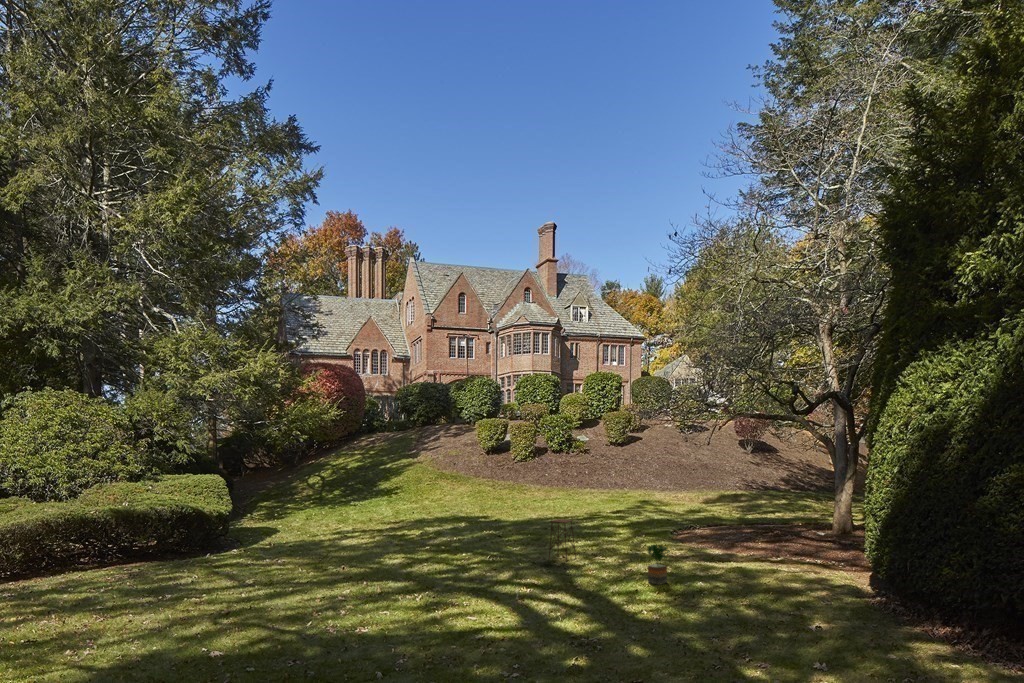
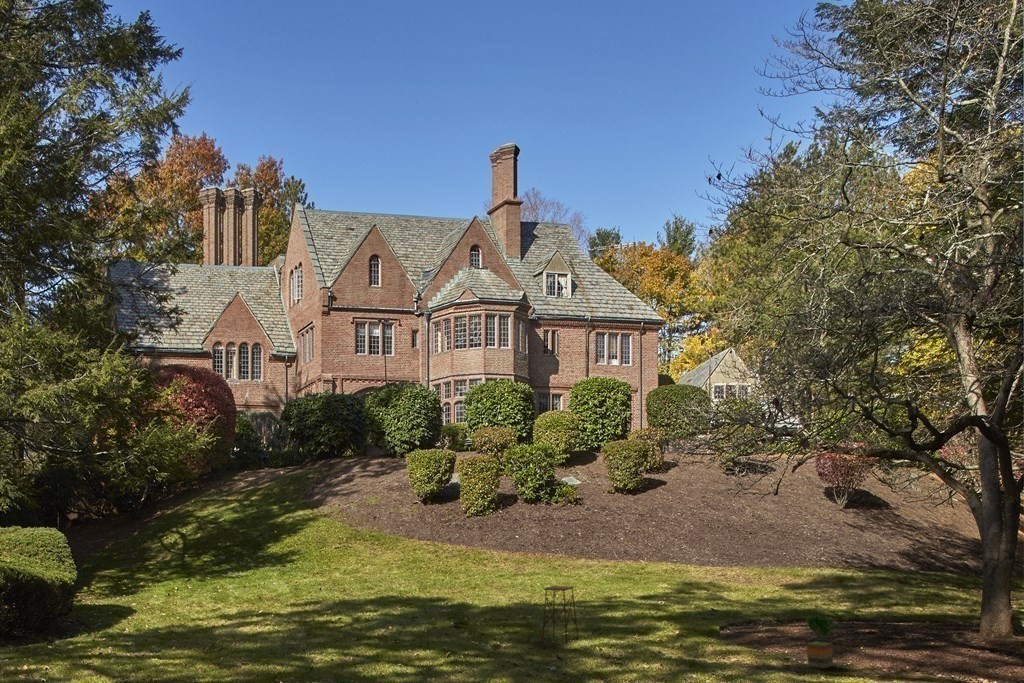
potted tree: present [647,545,670,585] -> present [806,616,836,668]

